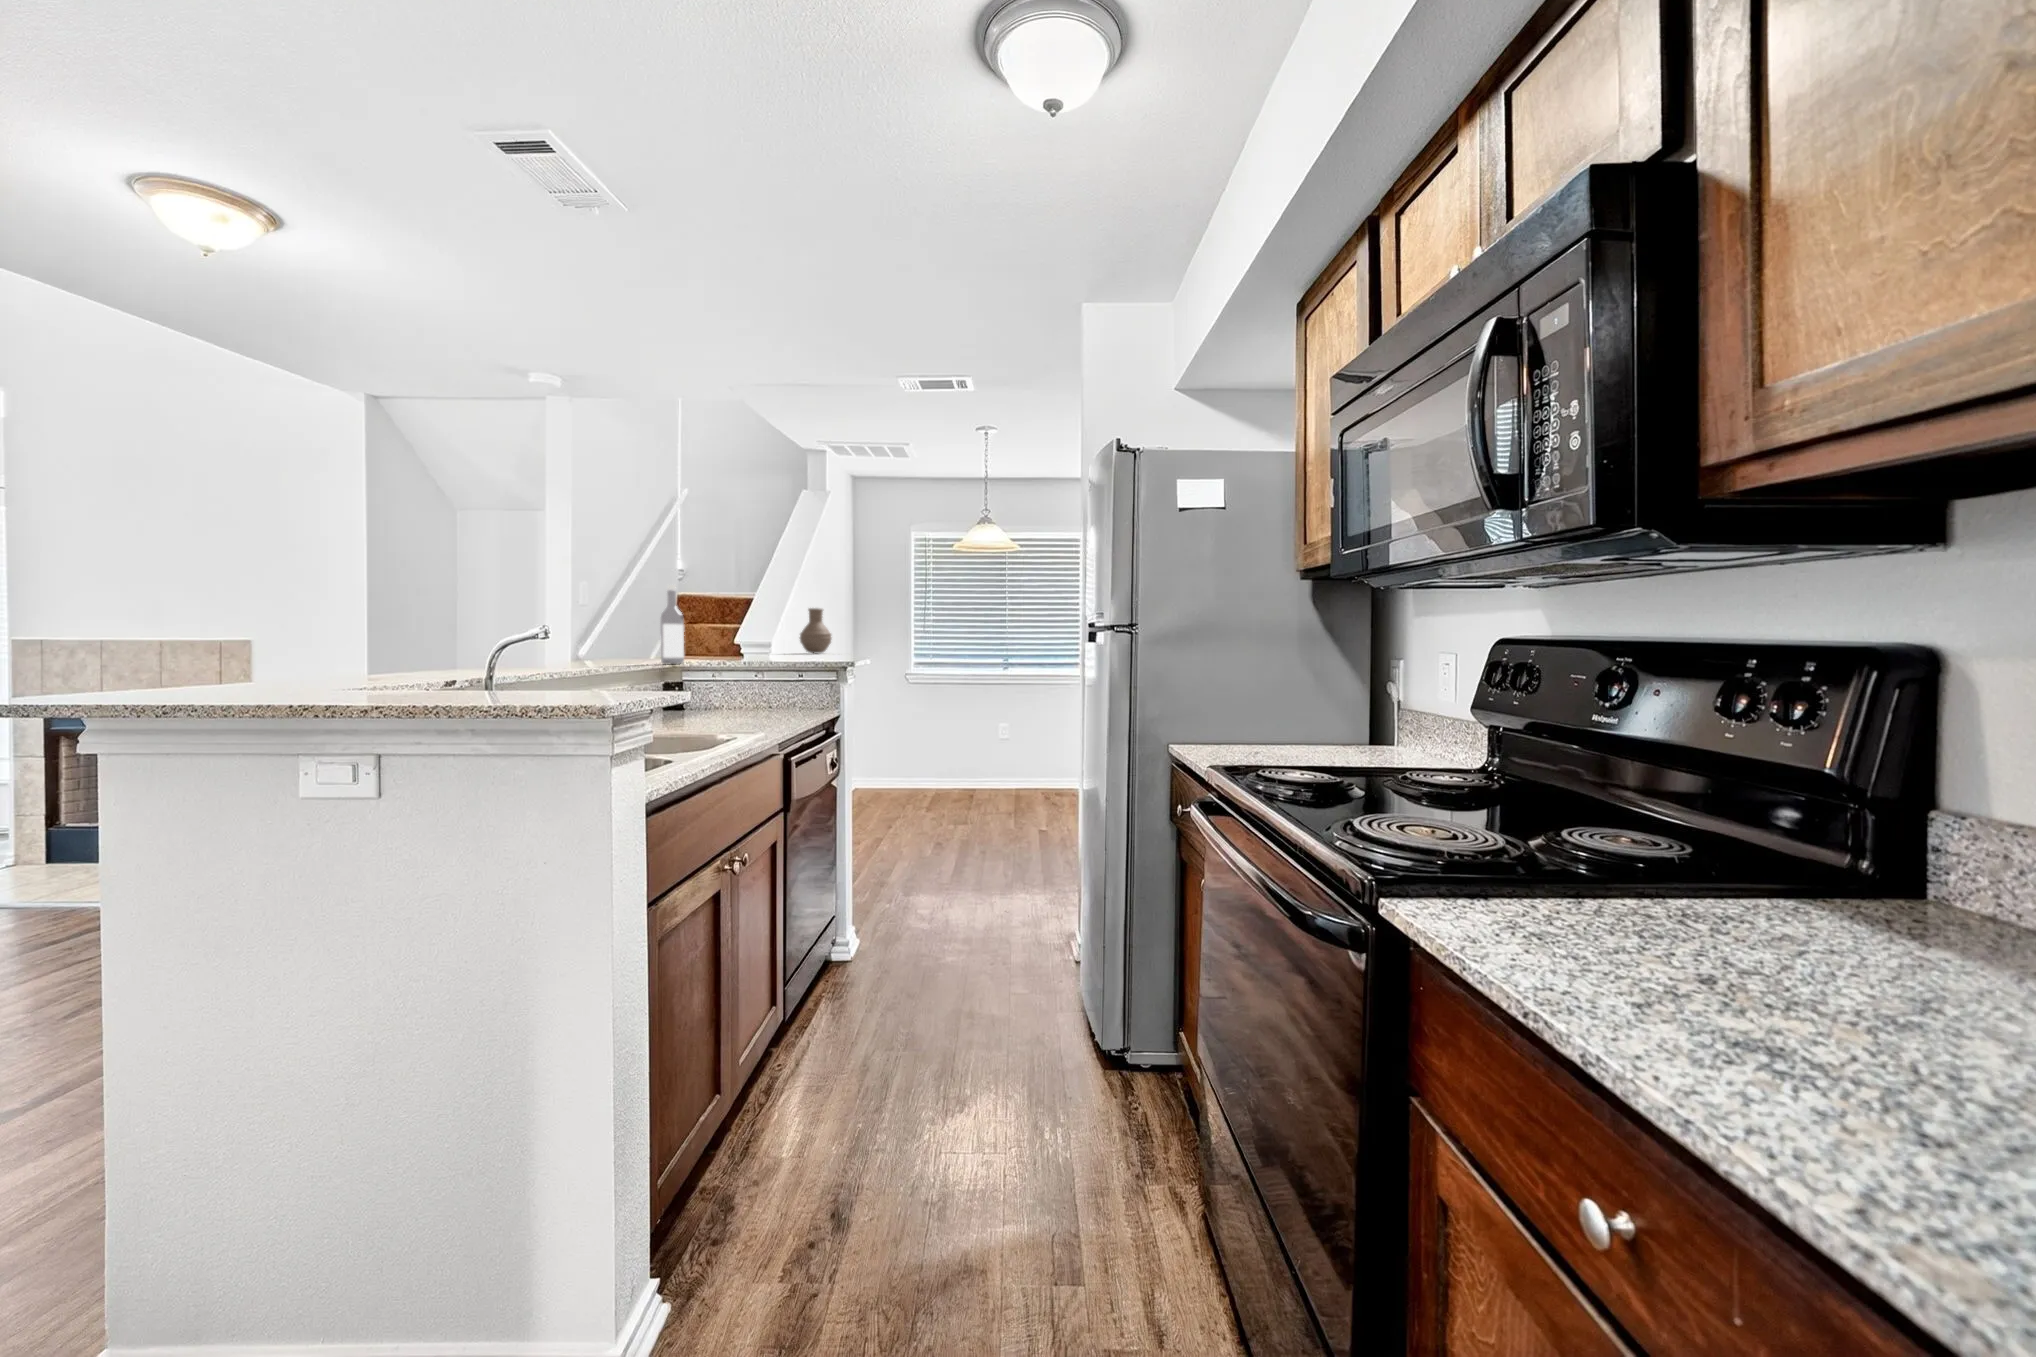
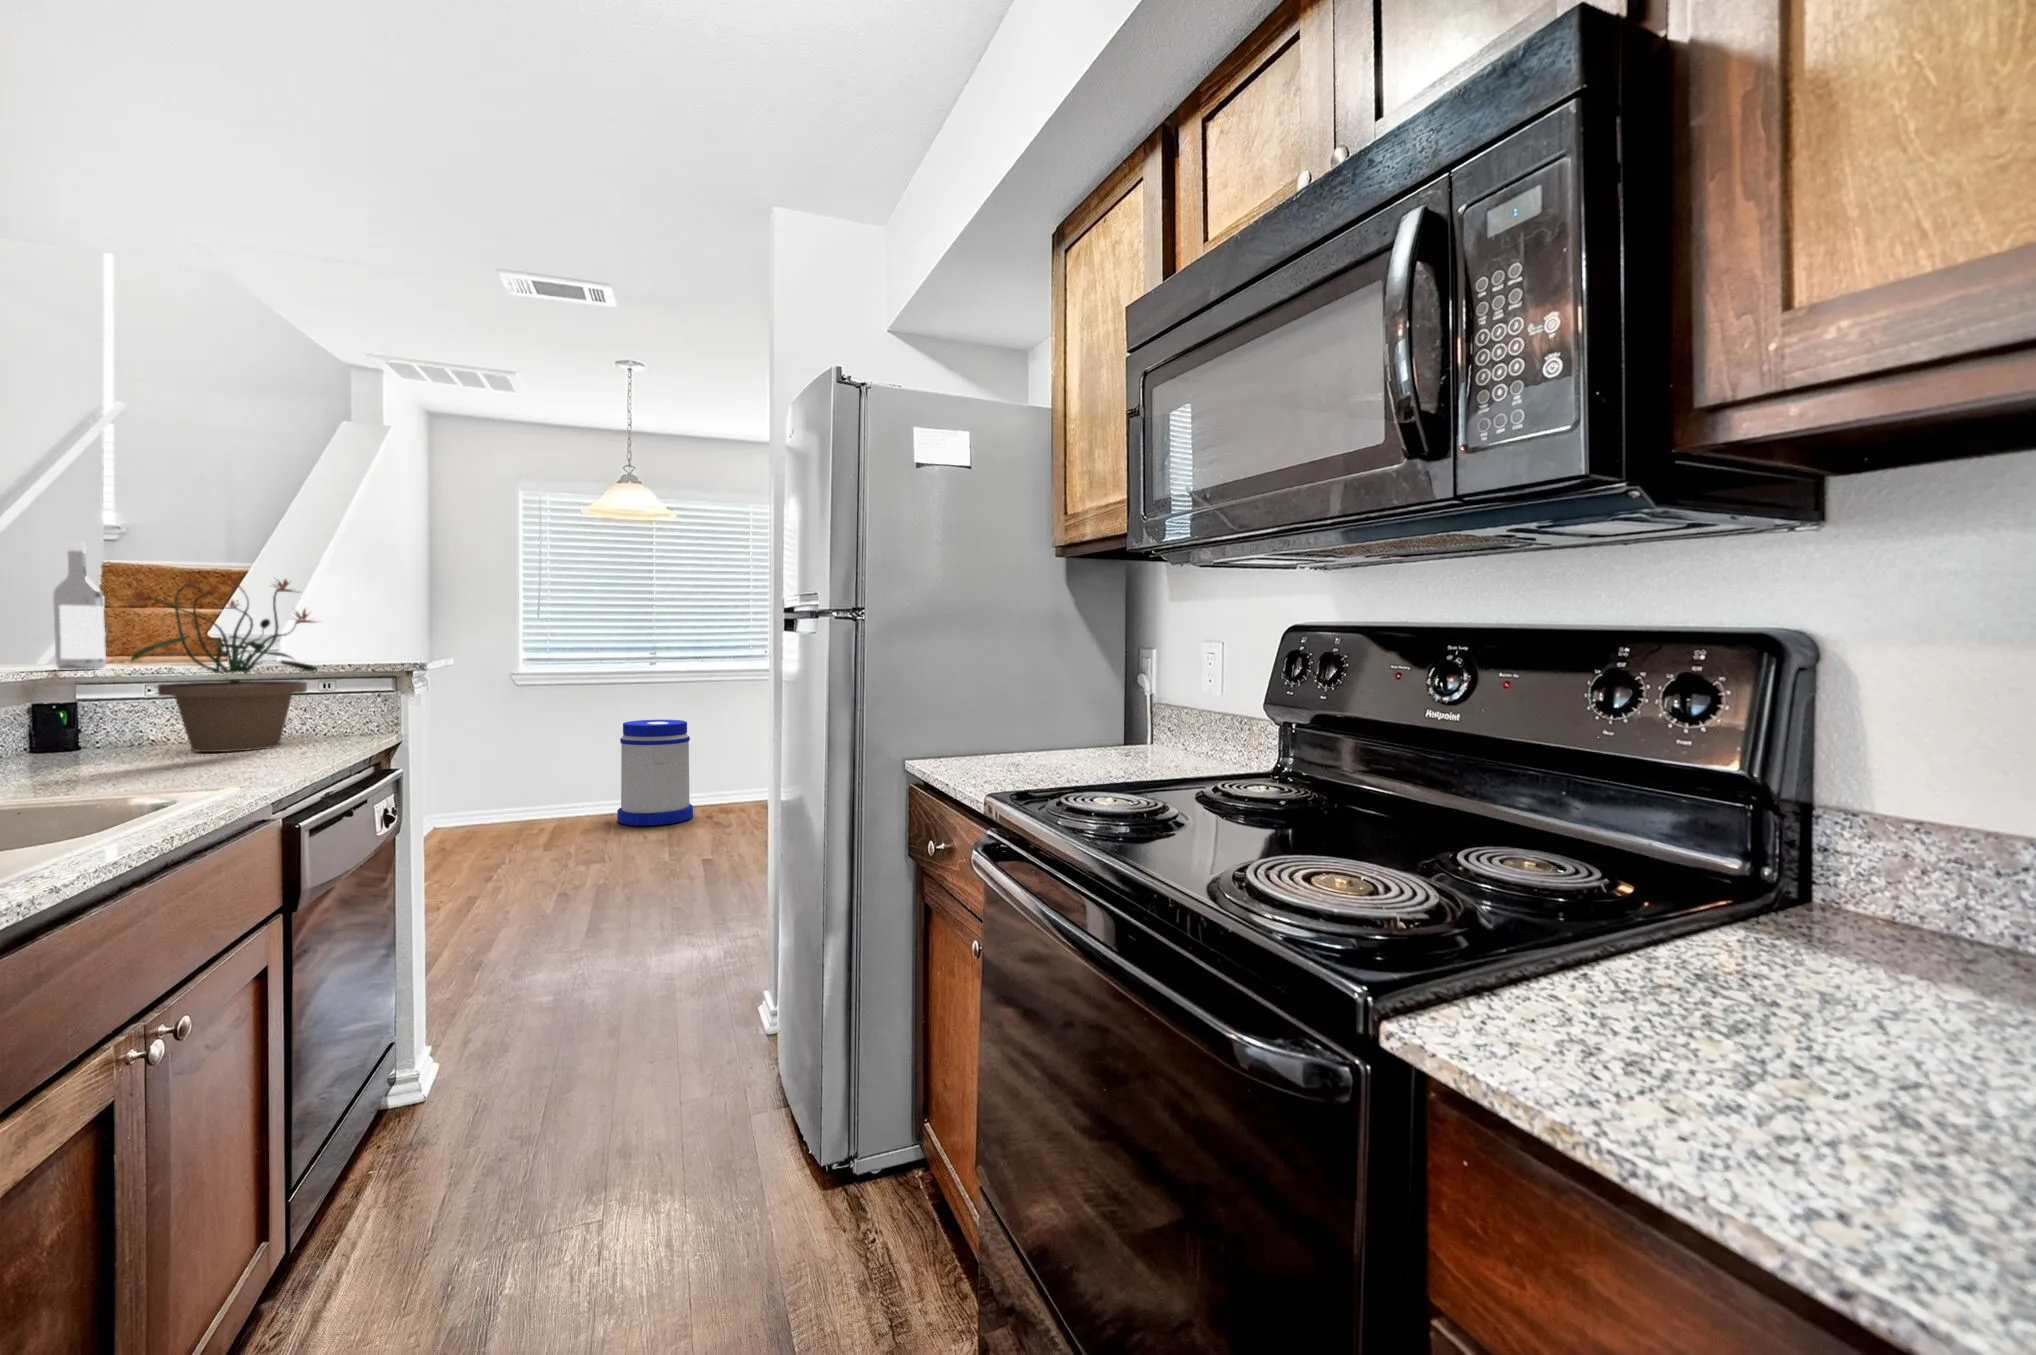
potted plant: none [695,602,795,718] -> present [128,575,317,752]
vase: present [800,608,831,653] -> none [327,590,382,651]
trash can: none [990,711,1048,797] -> present [617,720,693,826]

